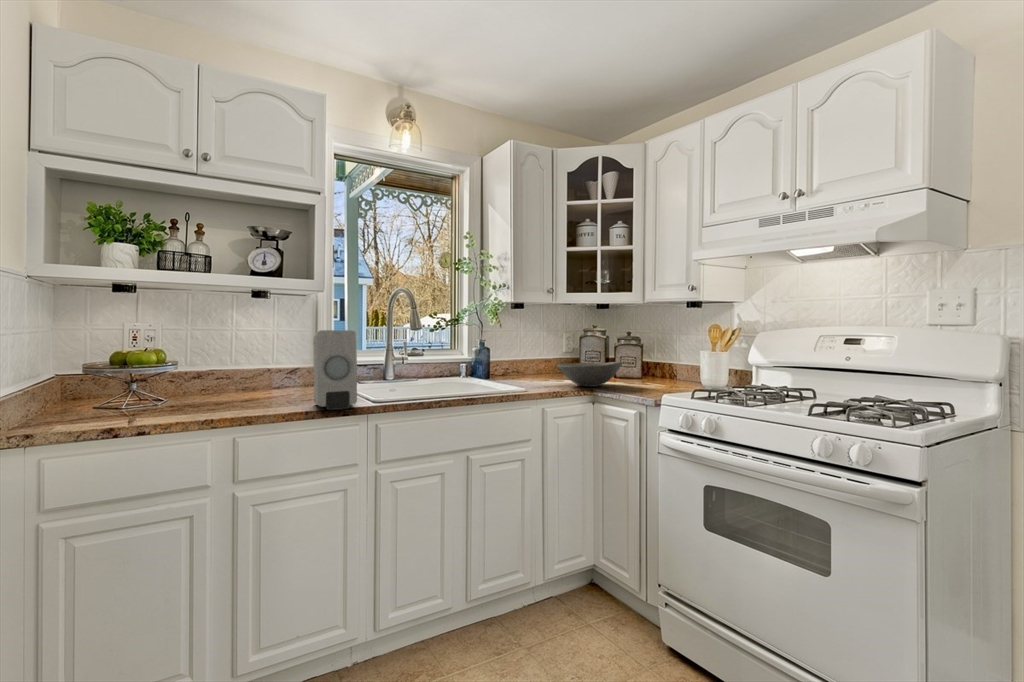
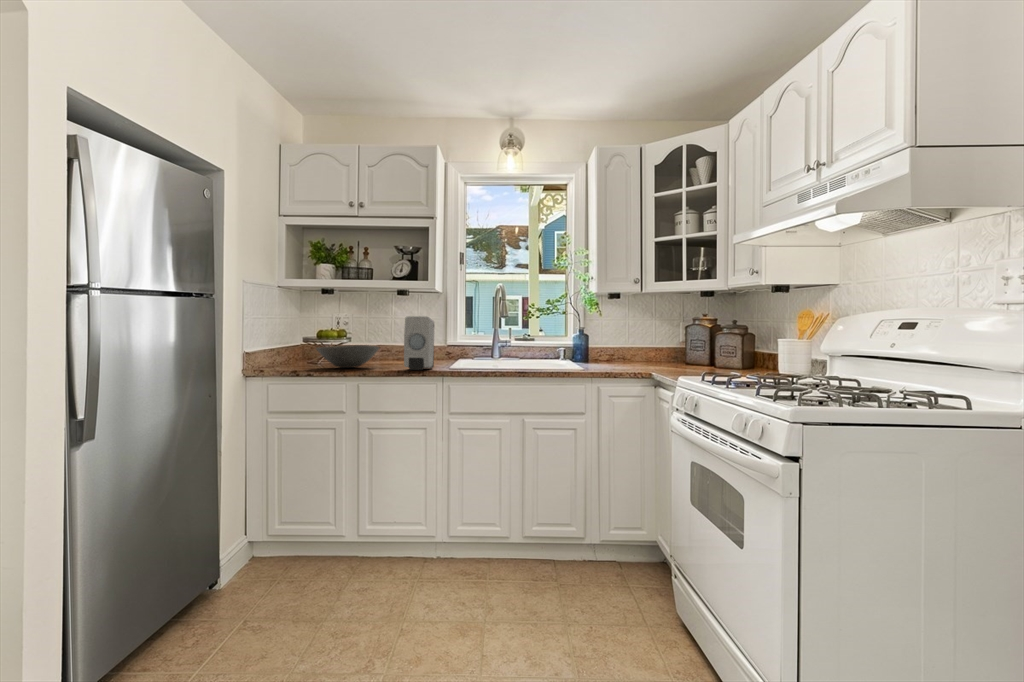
bowl: present [558,362,623,387] -> present [316,345,379,368]

